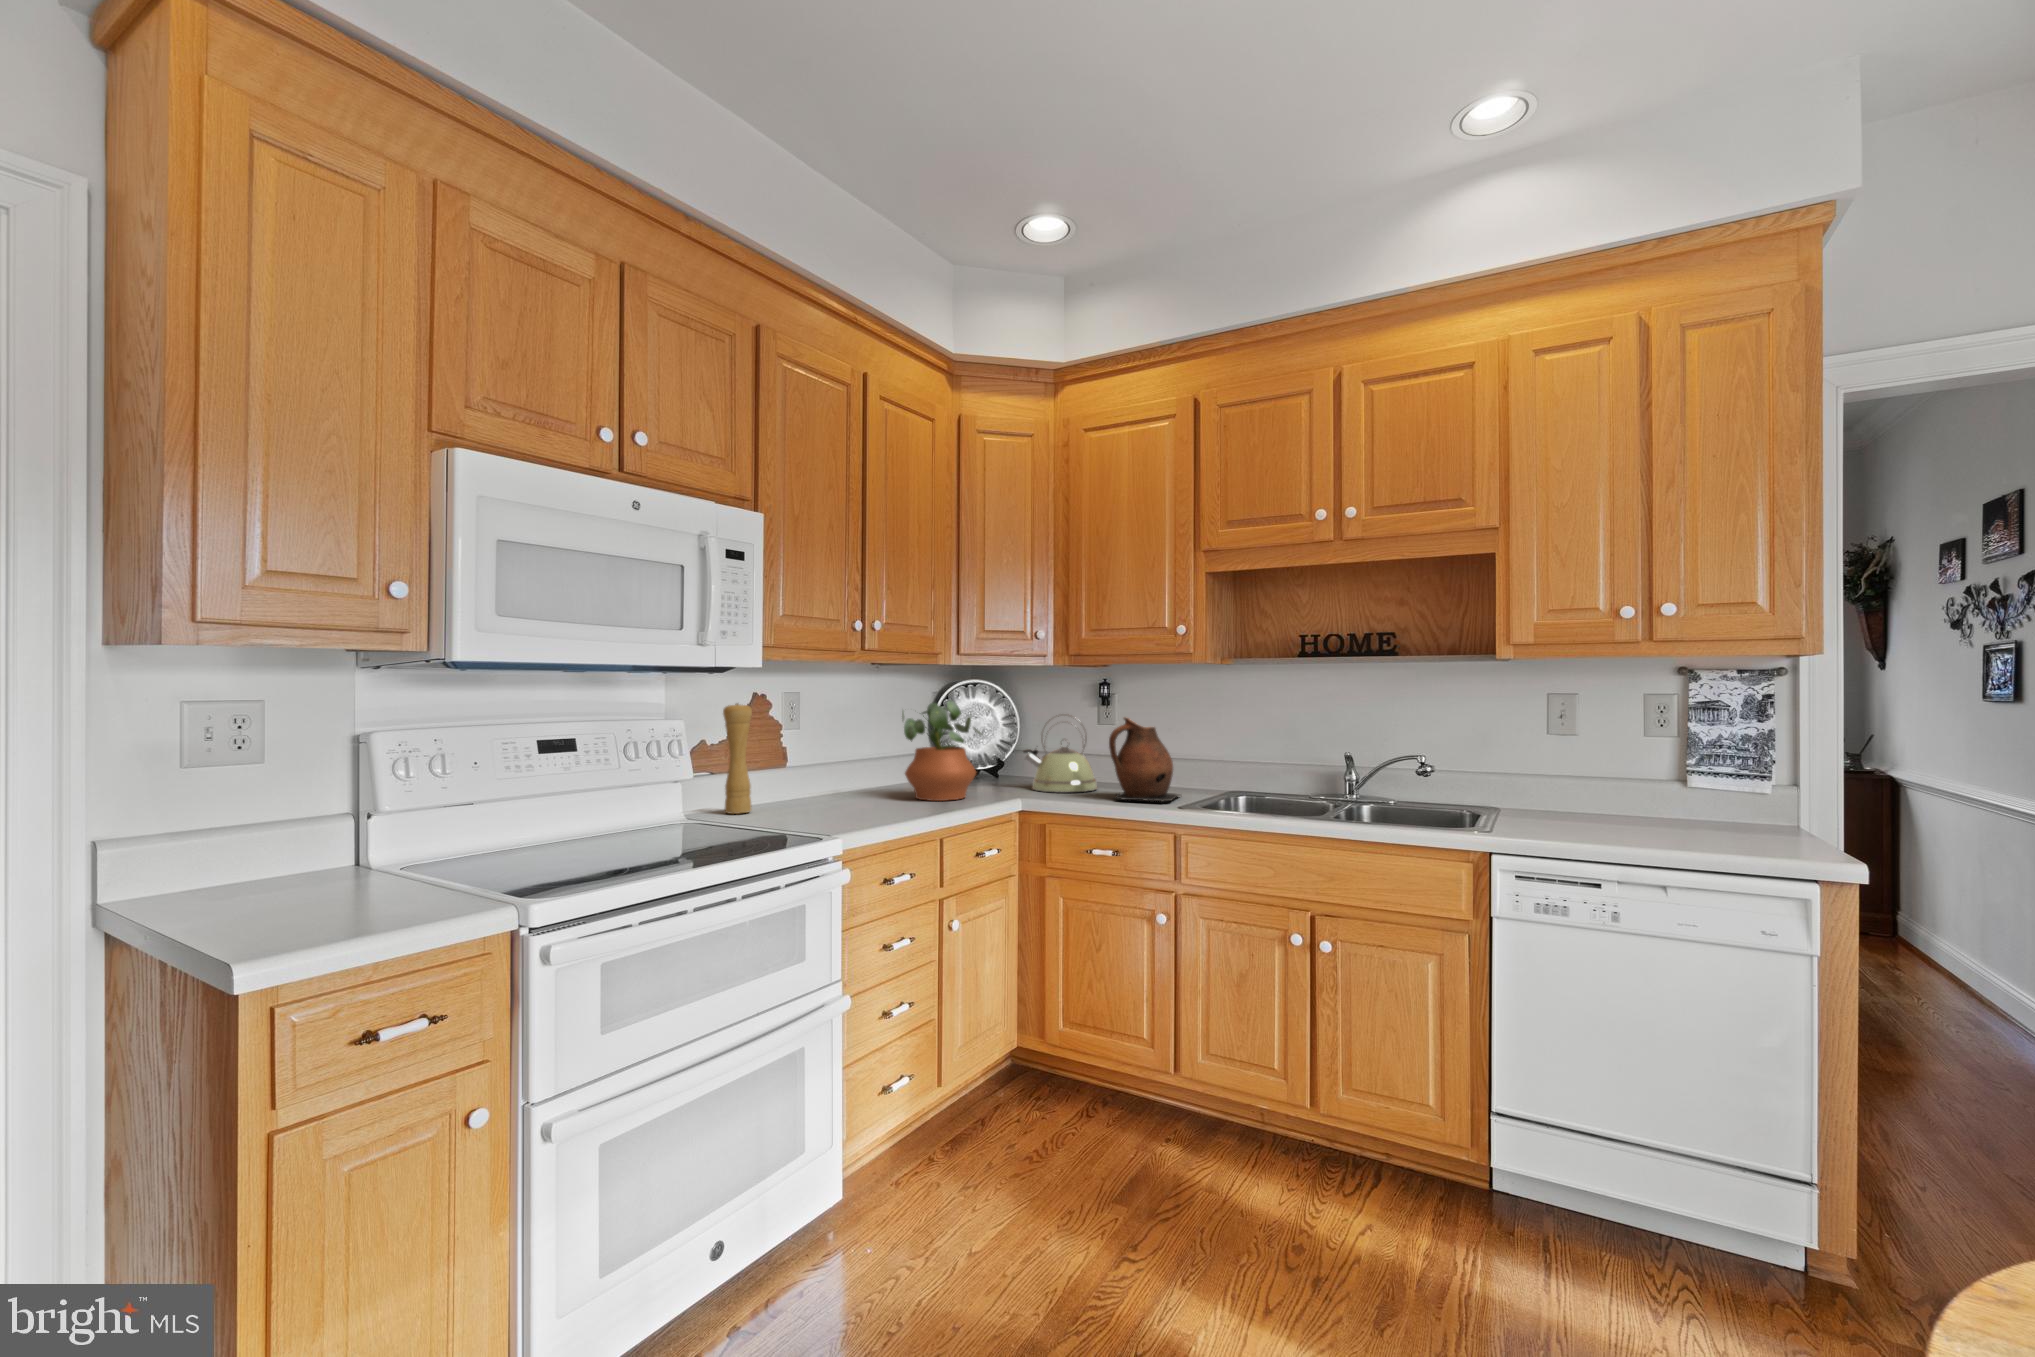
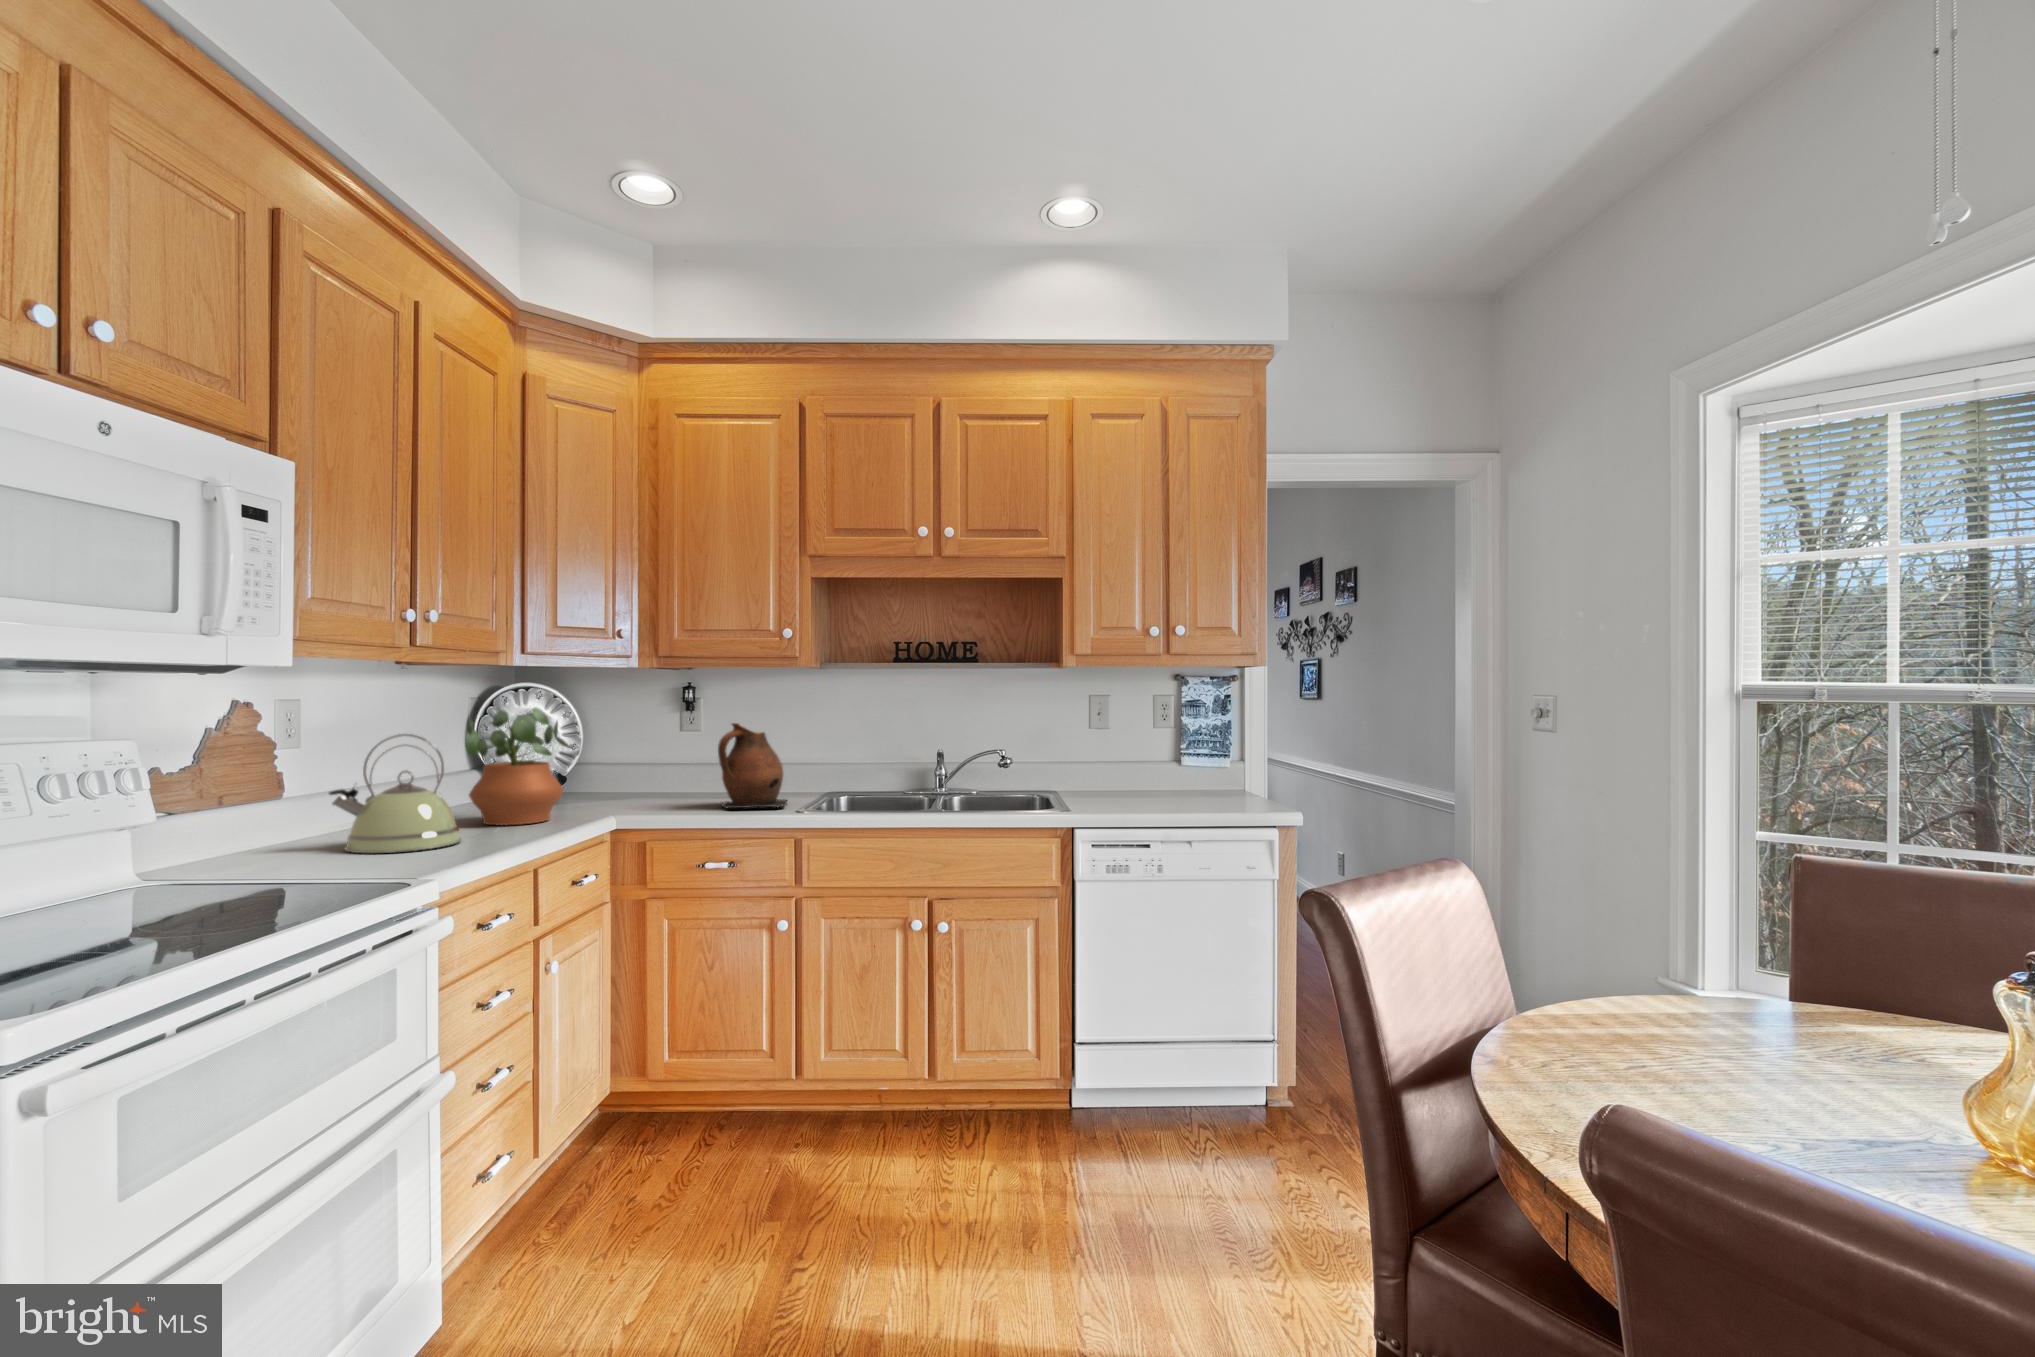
pepper mill: present [723,703,752,814] -> none [225,713,273,861]
kettle: present [1023,714,1097,792] -> present [329,734,461,853]

